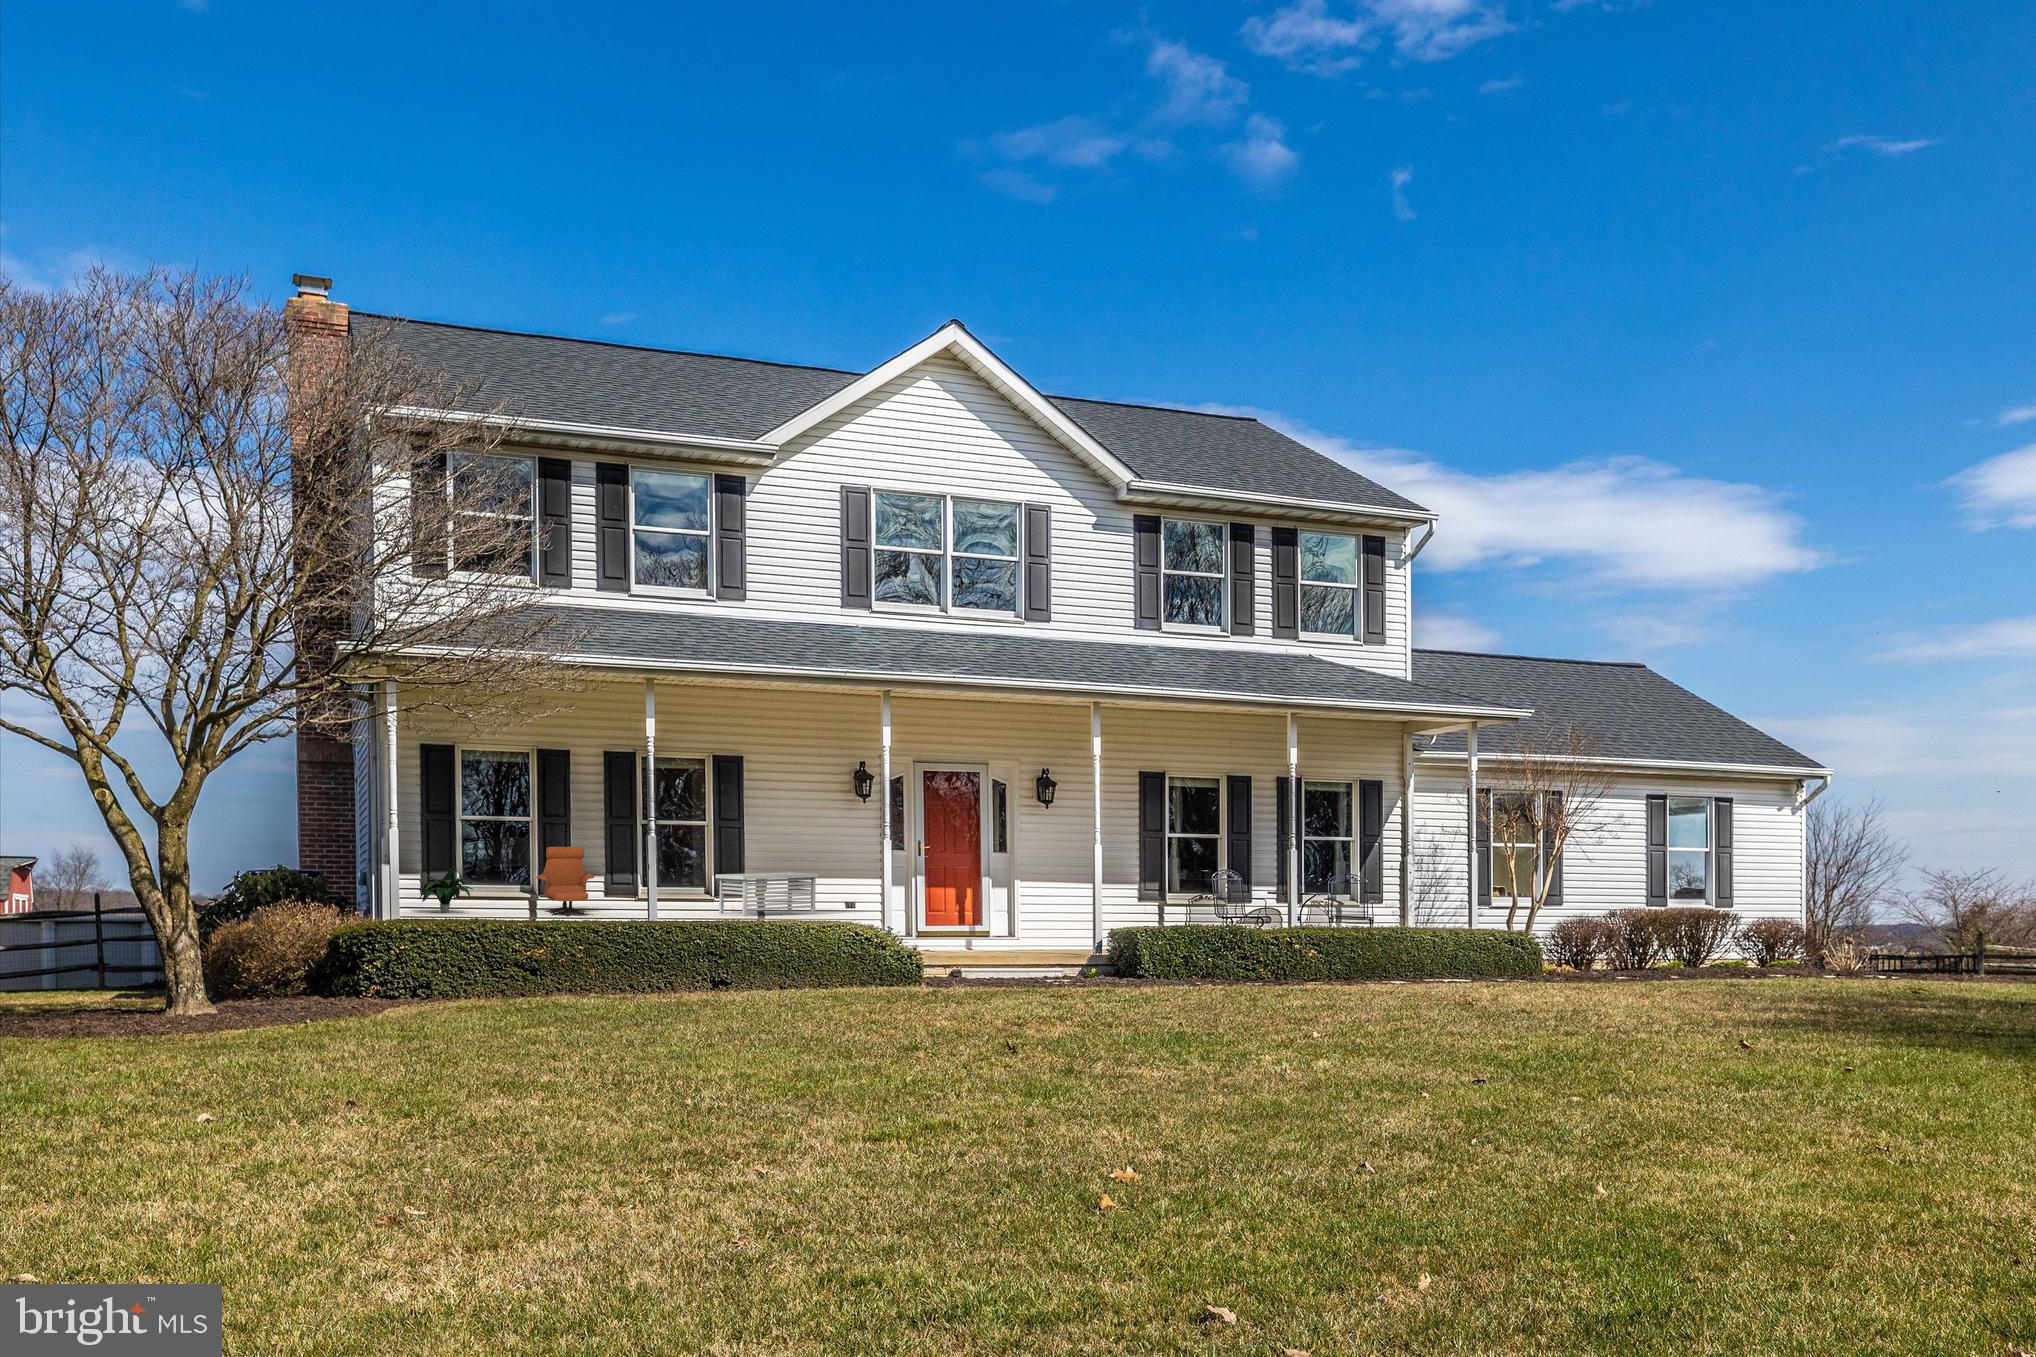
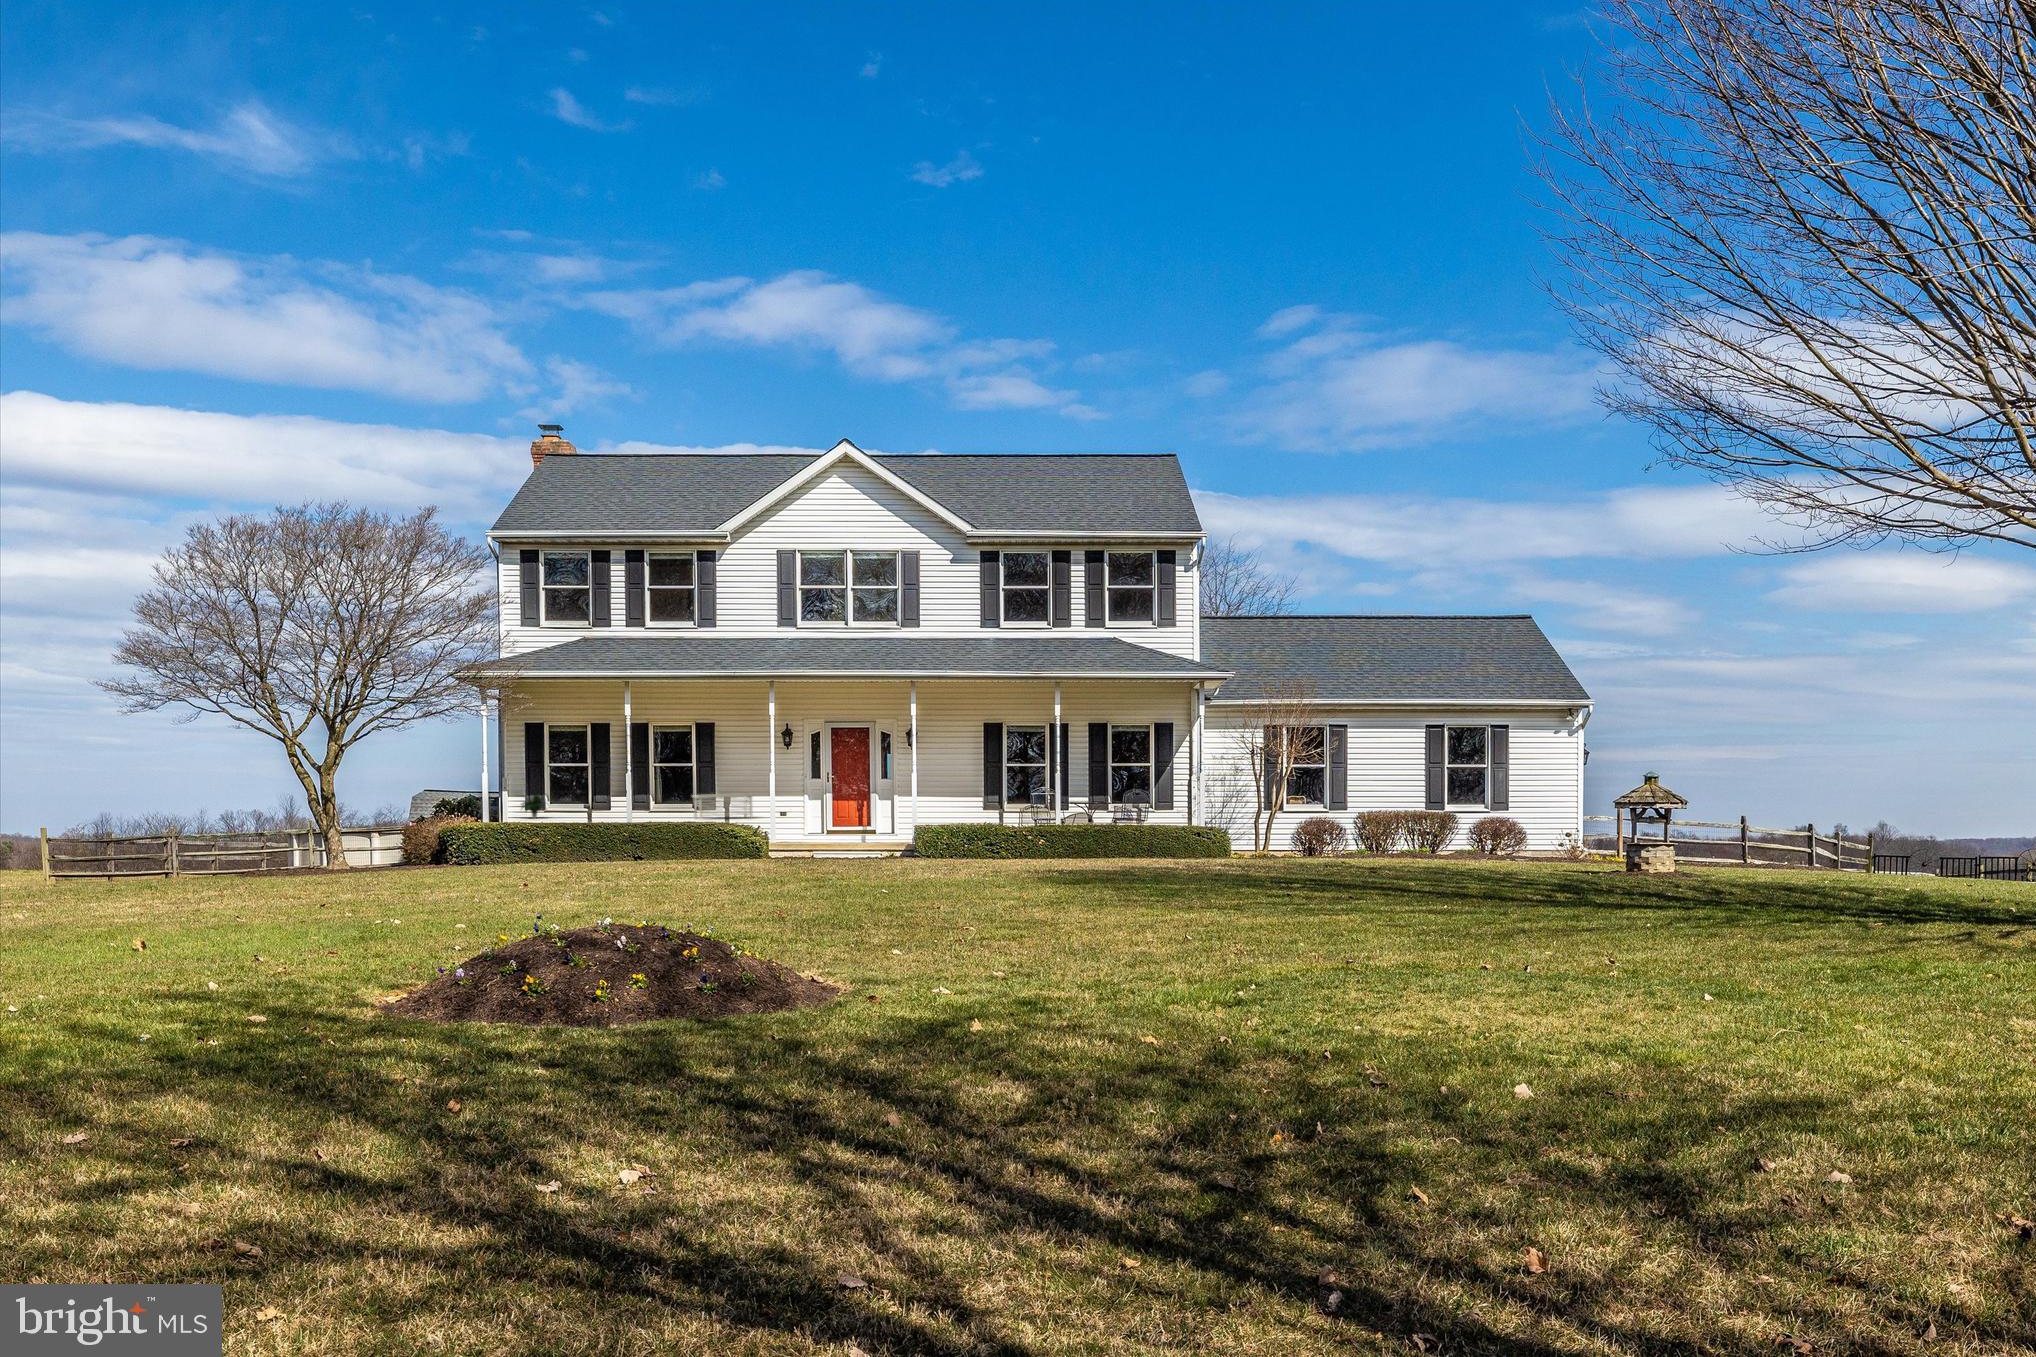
lounge chair: present [537,847,594,916] -> none [587,780,621,820]

